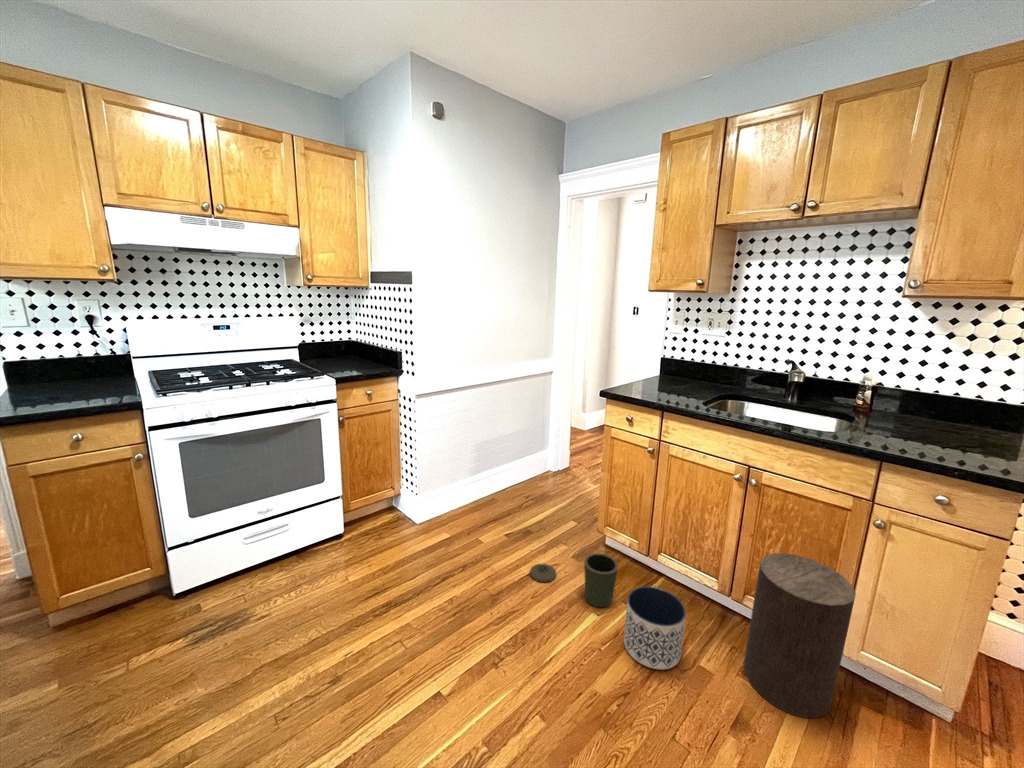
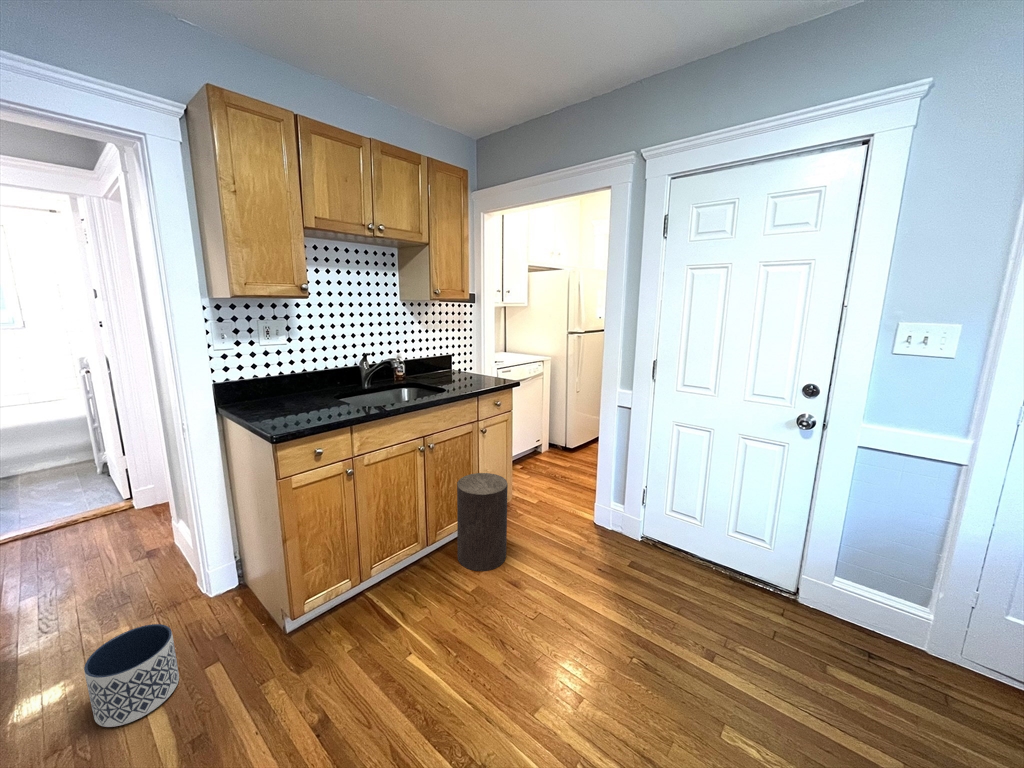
trash can: present [530,553,618,607] -> none [300,598,404,735]
planter: present [624,586,686,670] -> present [84,624,179,727]

